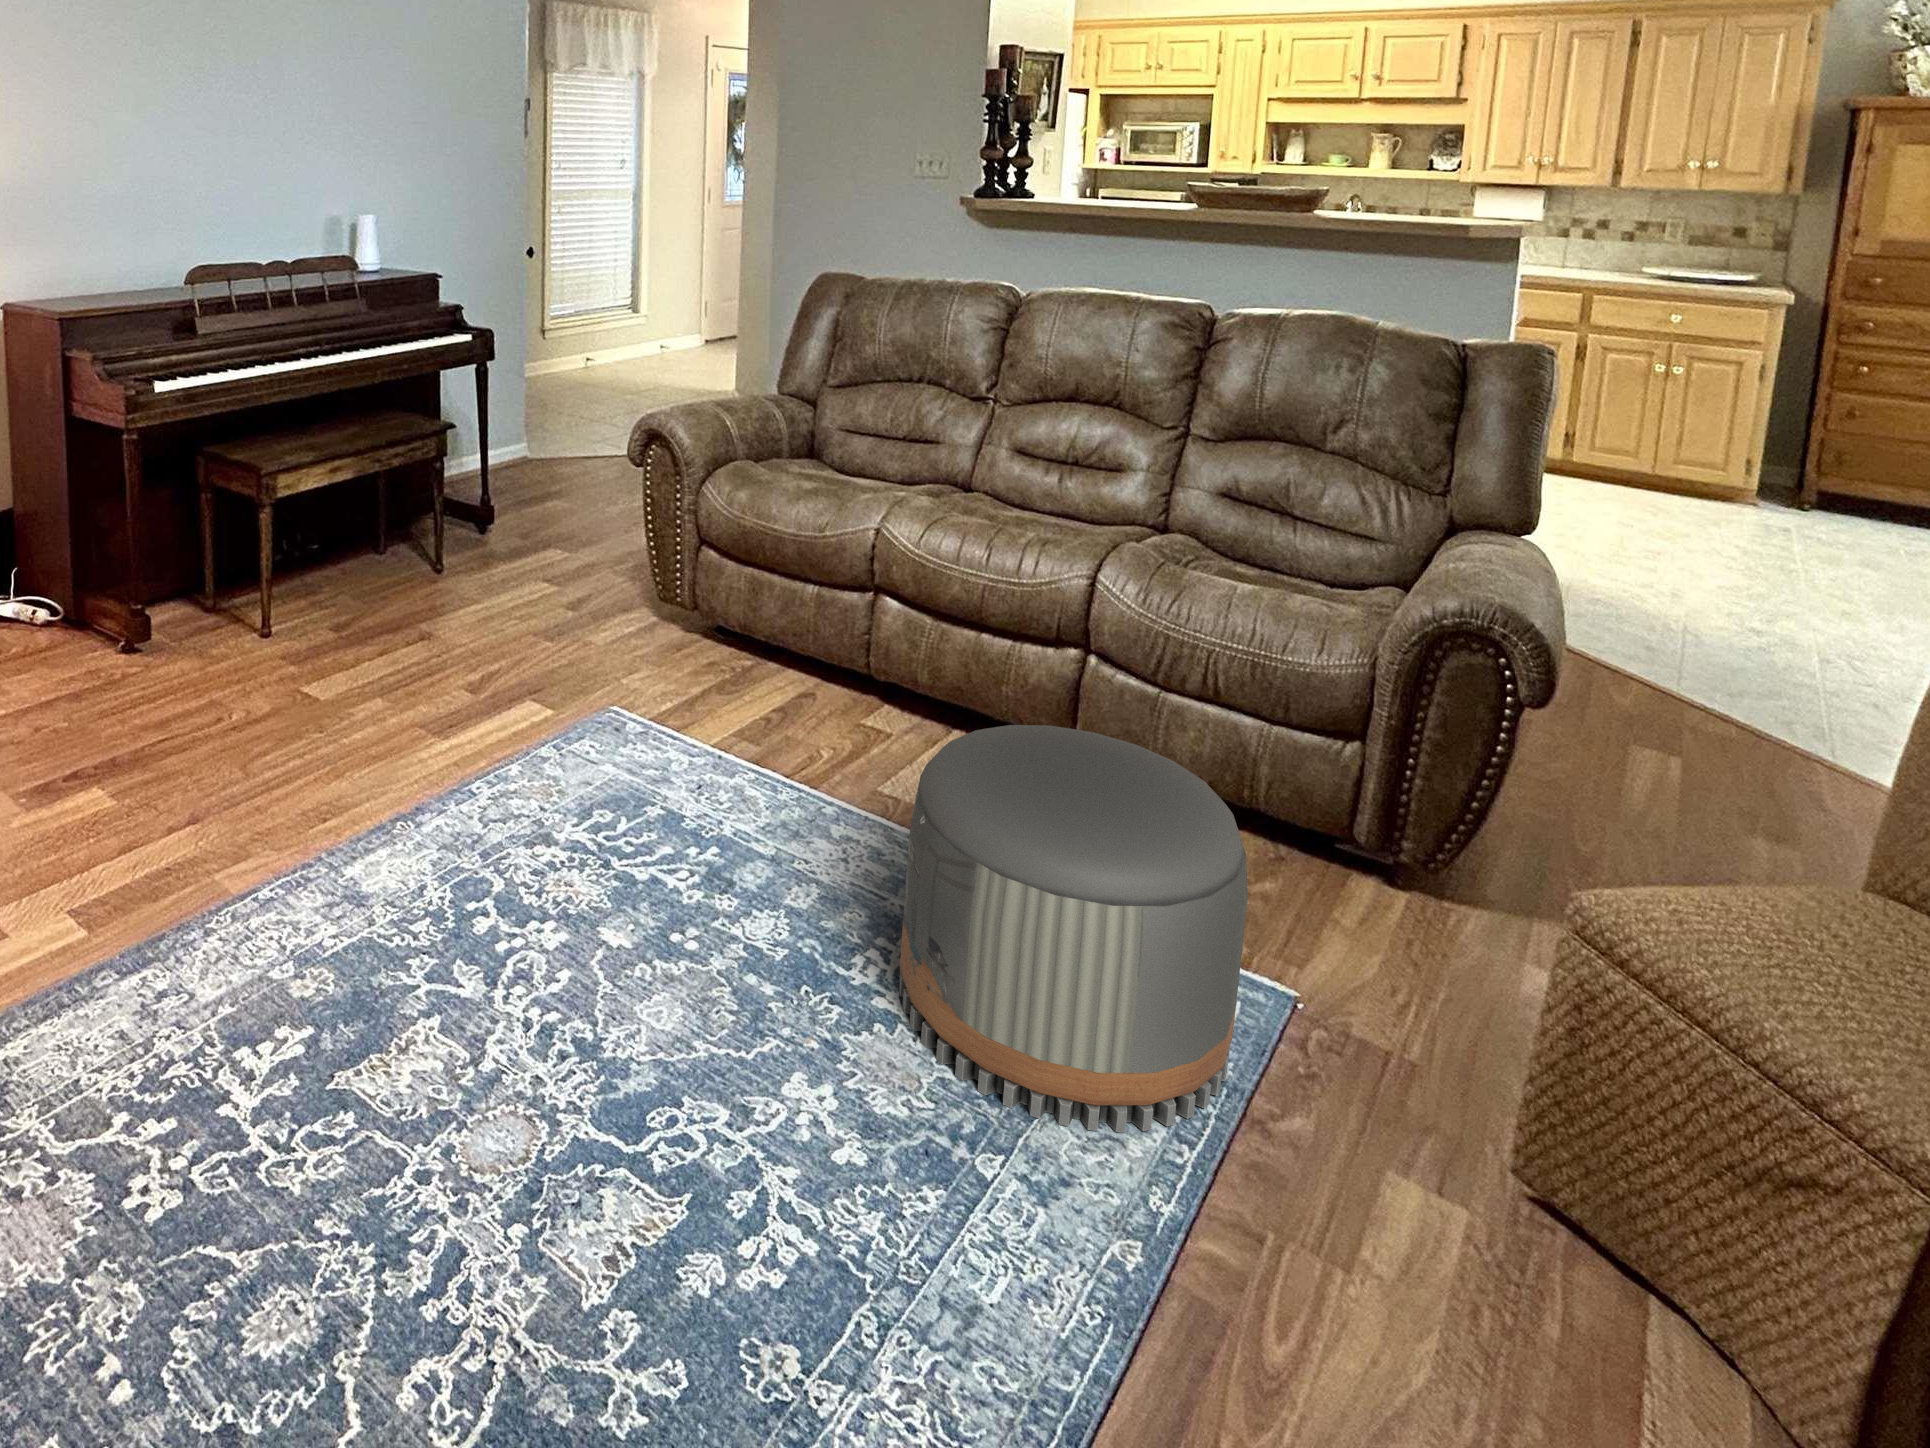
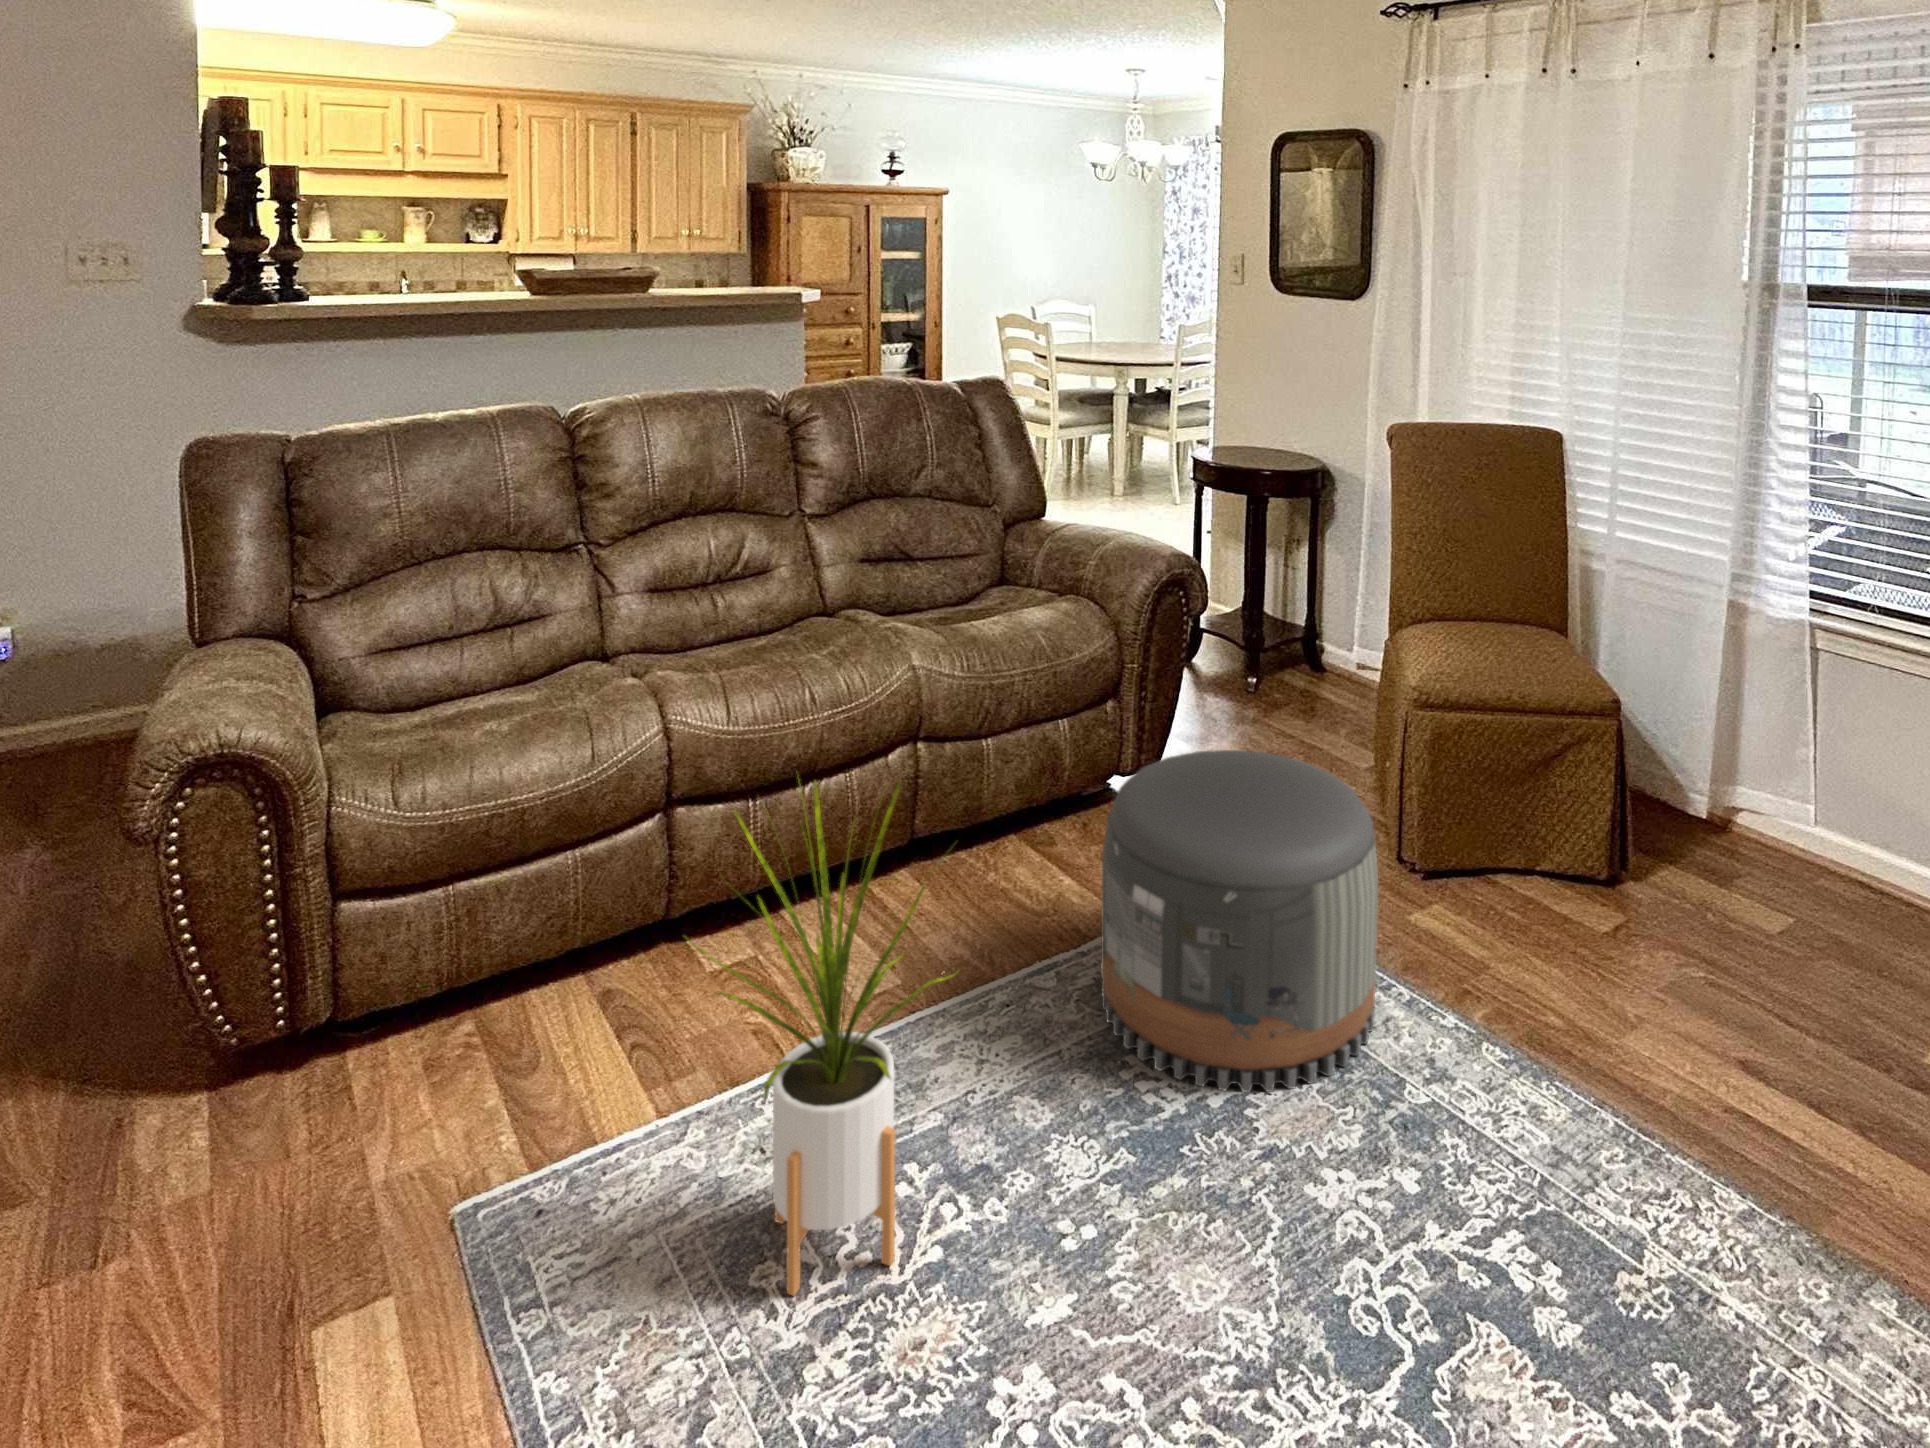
house plant: none [550,496,732,858] -> present [684,779,958,1295]

